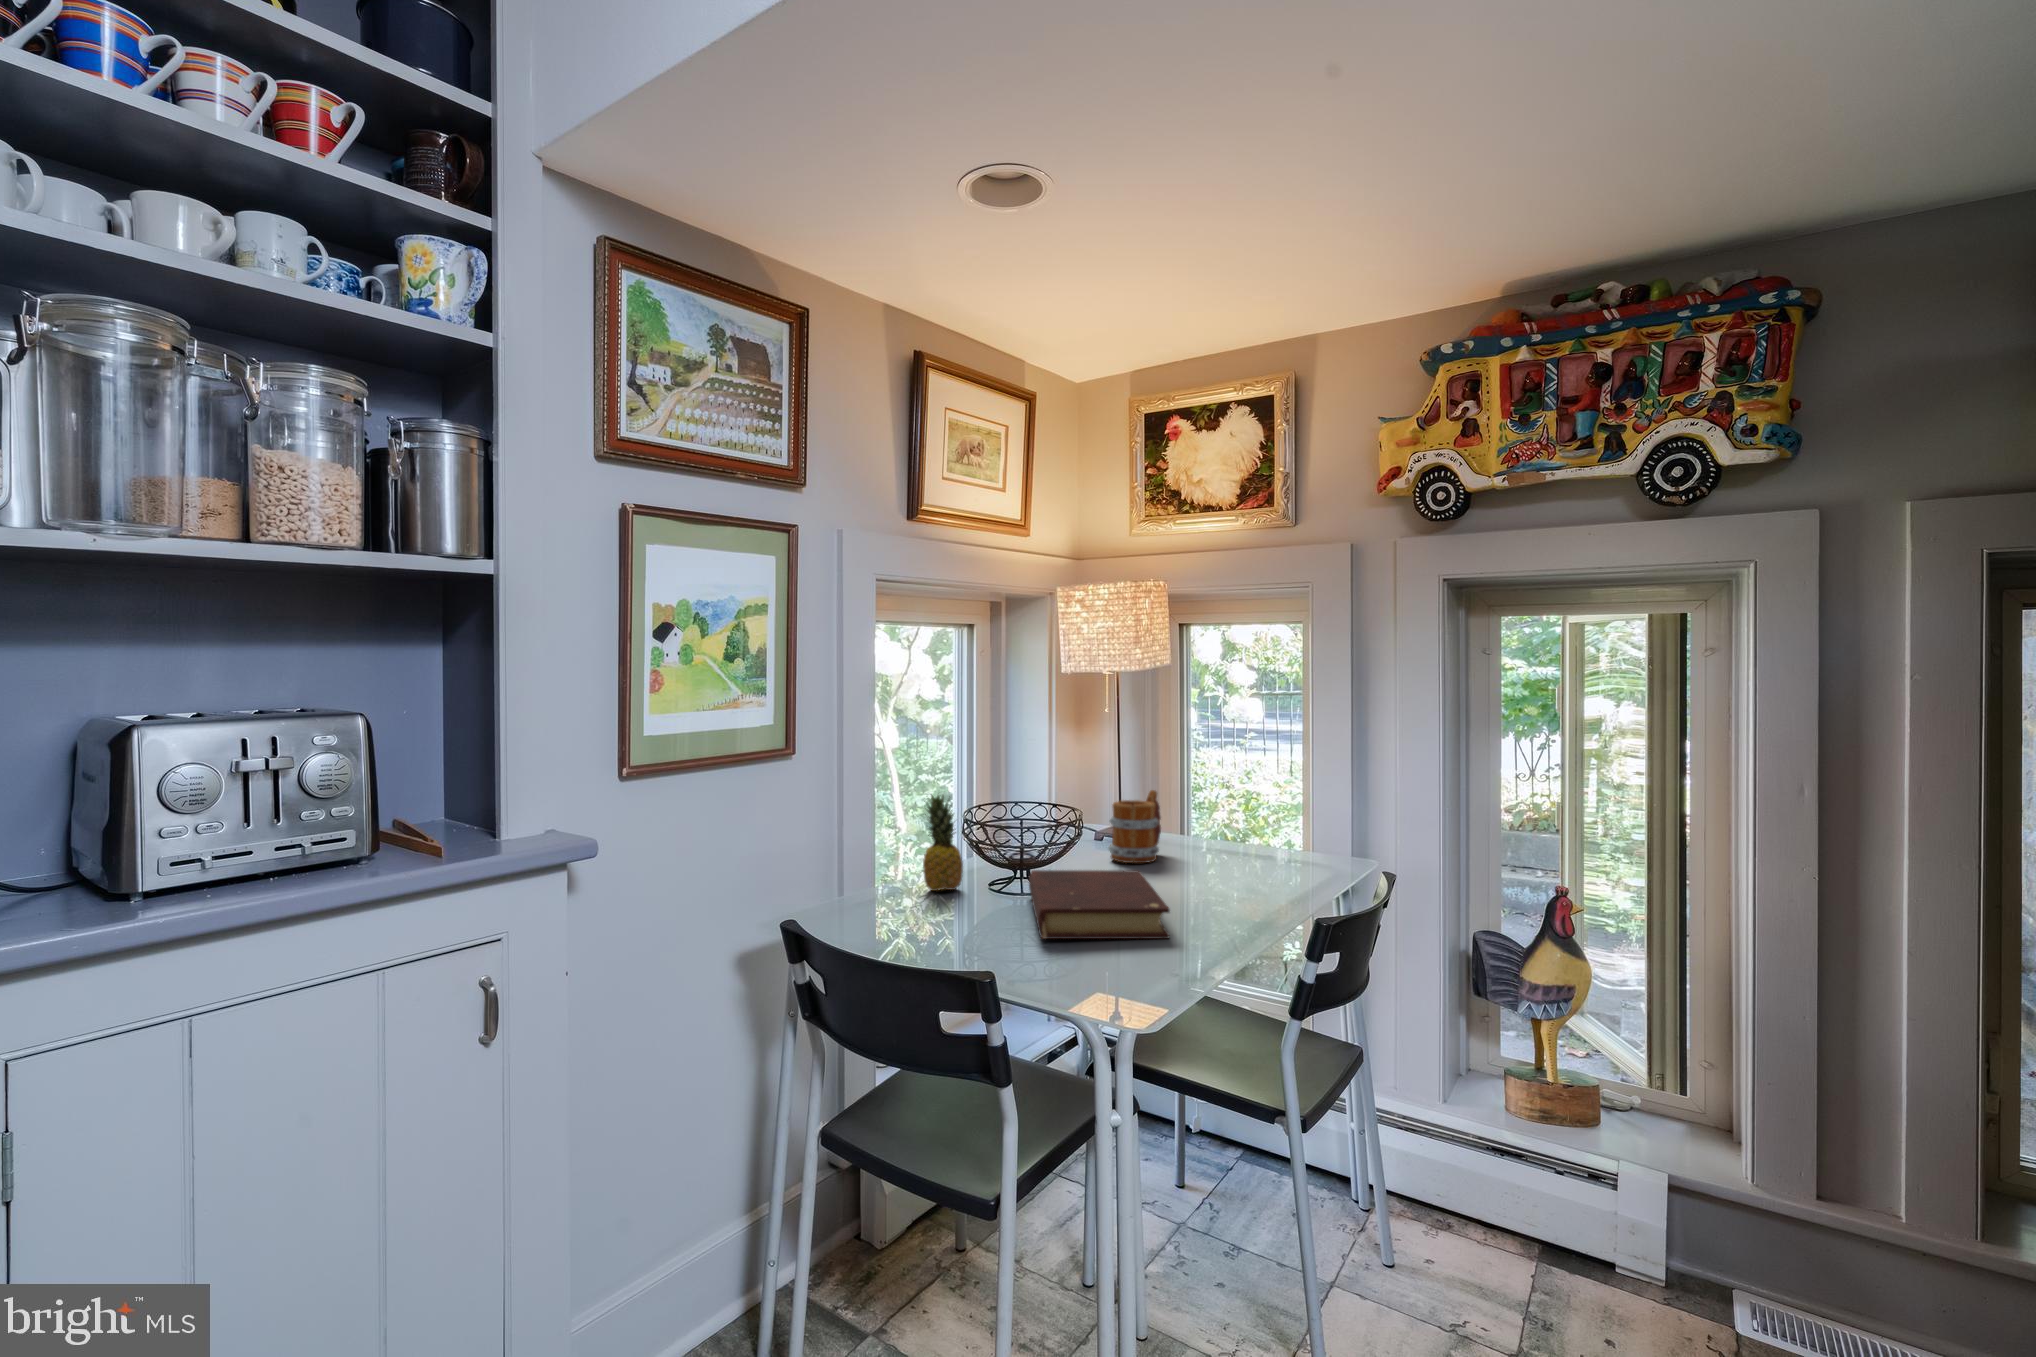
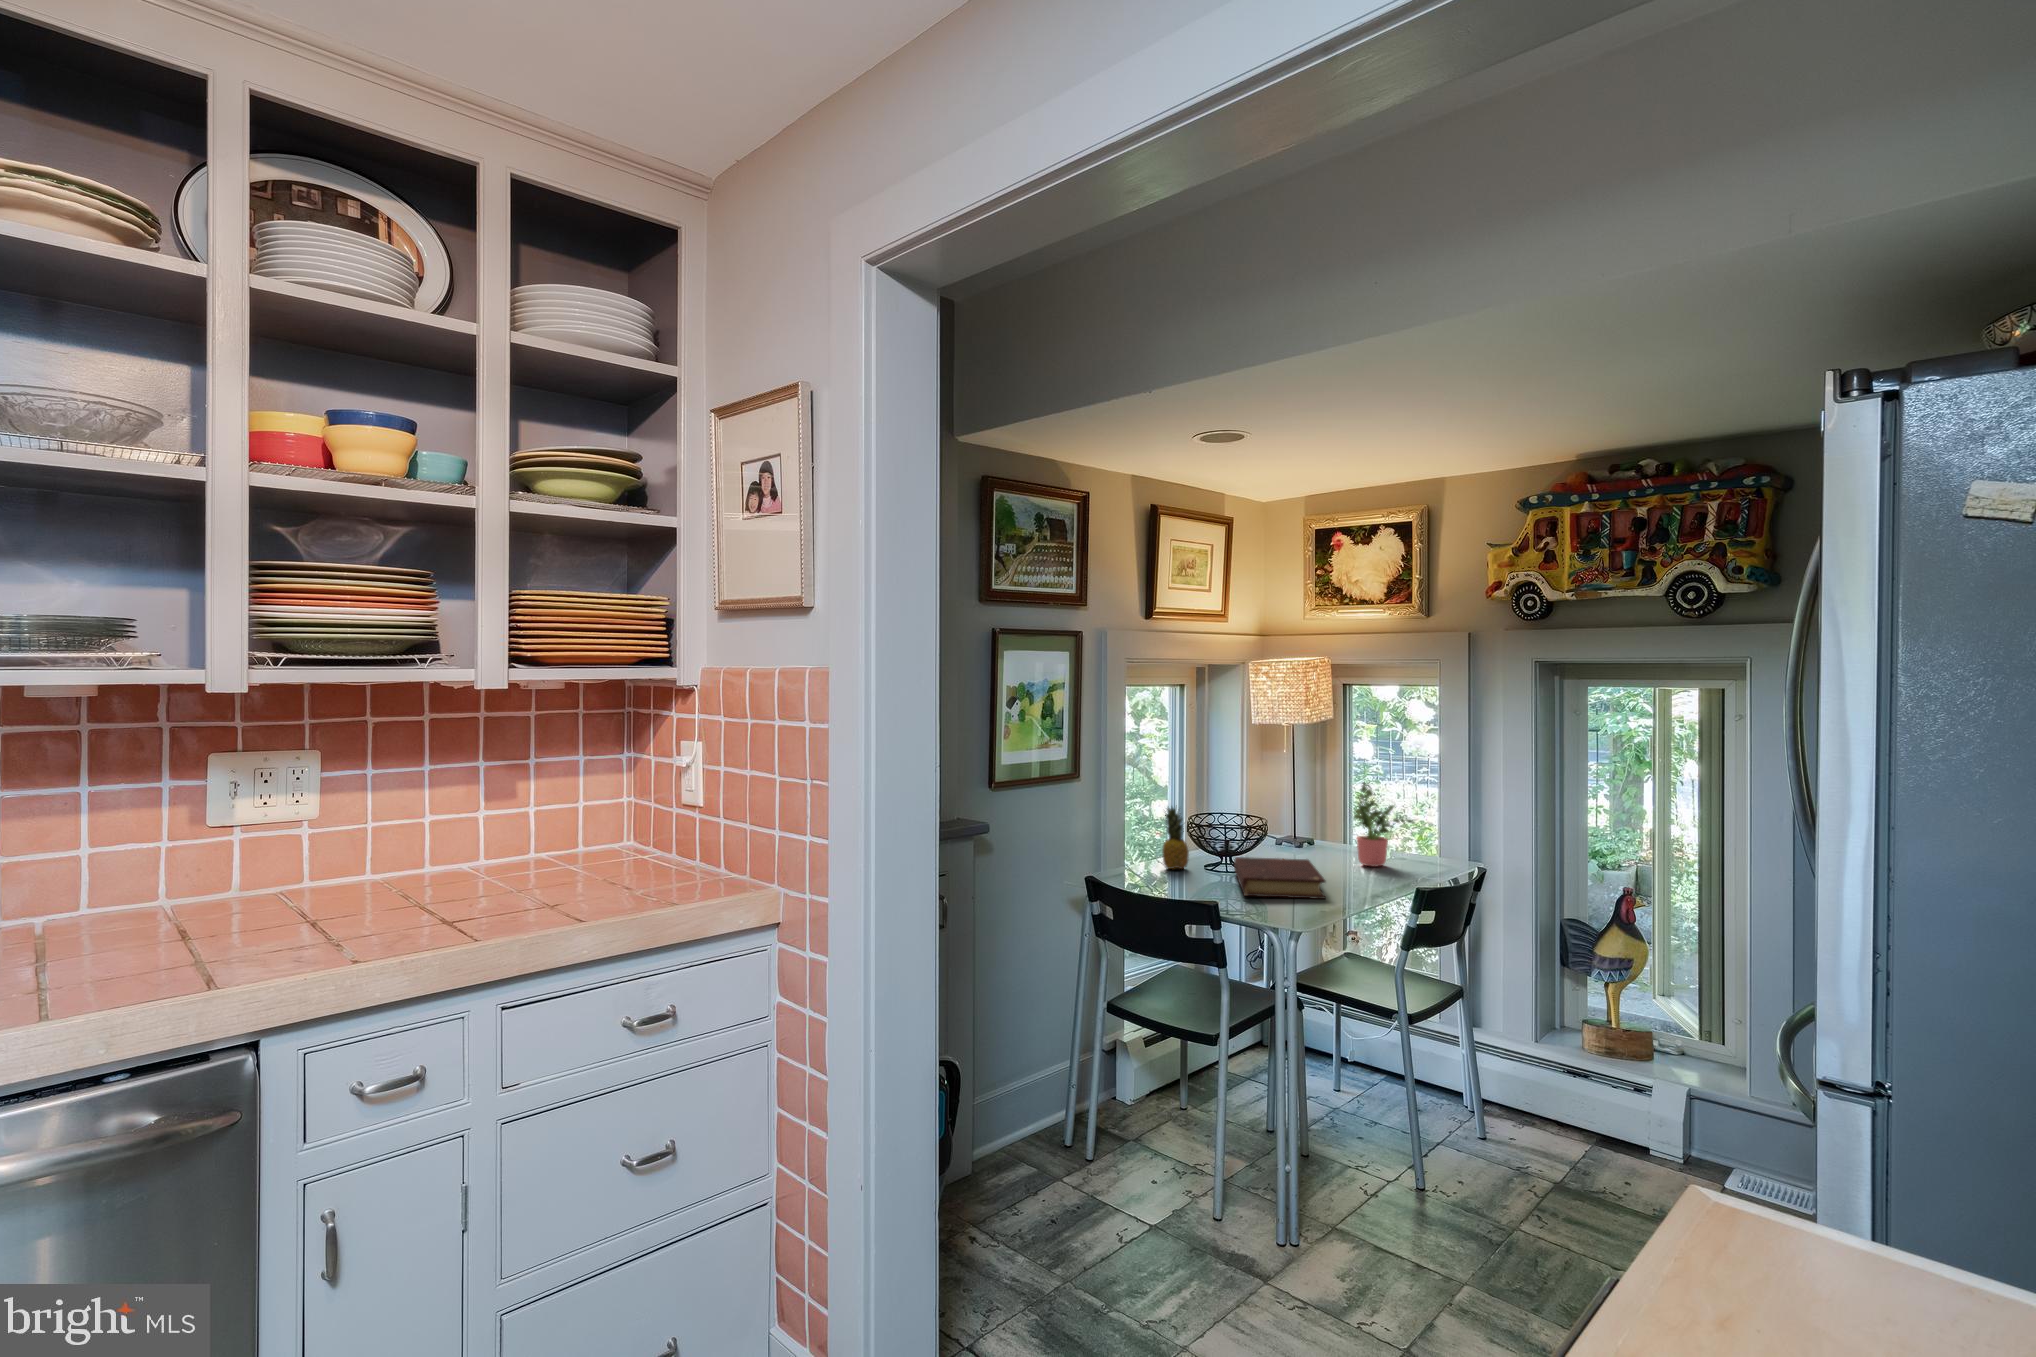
potted plant: none [1200,752,1287,876] -> present [1354,782,1415,866]
mug: present [1109,790,1161,863] -> none [1288,806,1327,857]

